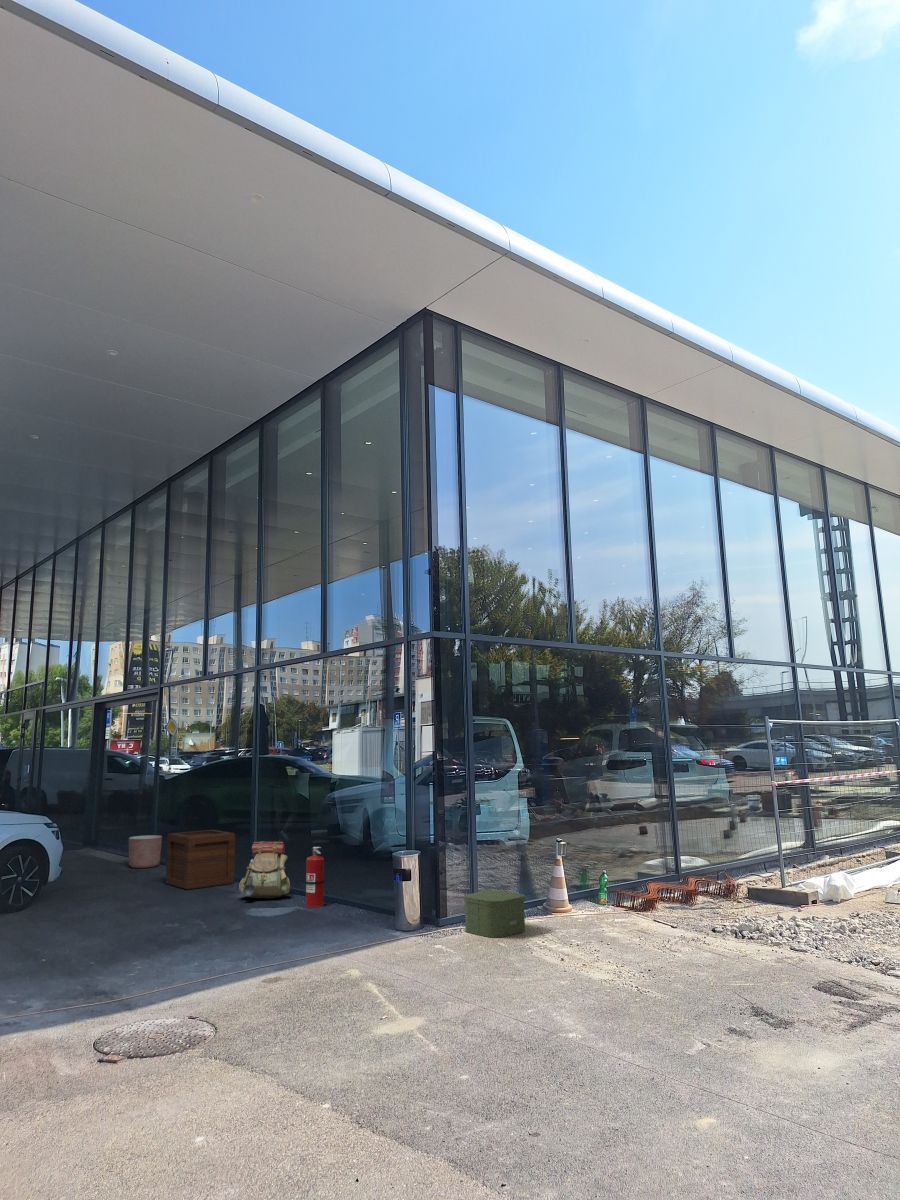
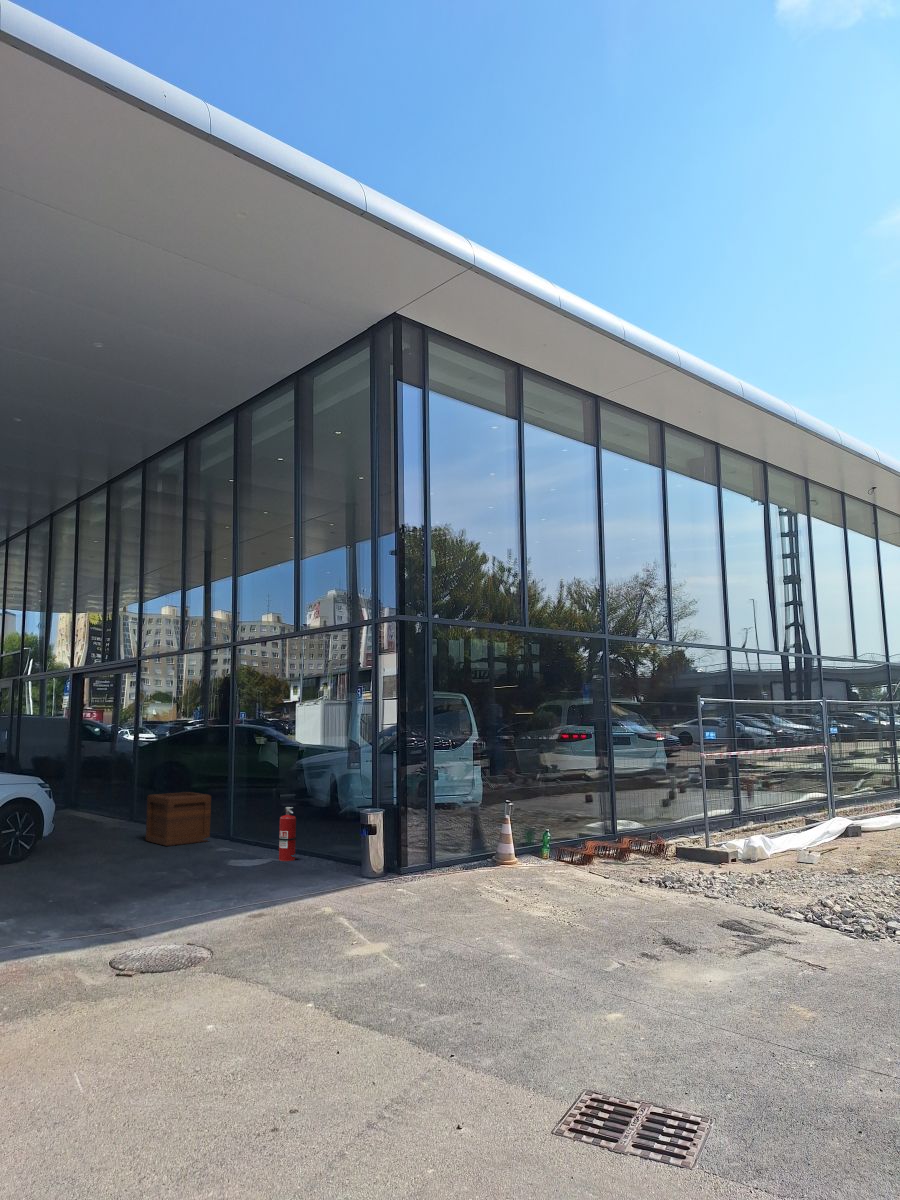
planter: present [129,835,162,868] -> none [107,797,139,827]
backpack: present [239,841,290,899] -> none [217,802,264,854]
storage box: present [464,890,525,937] -> none [424,846,477,886]

